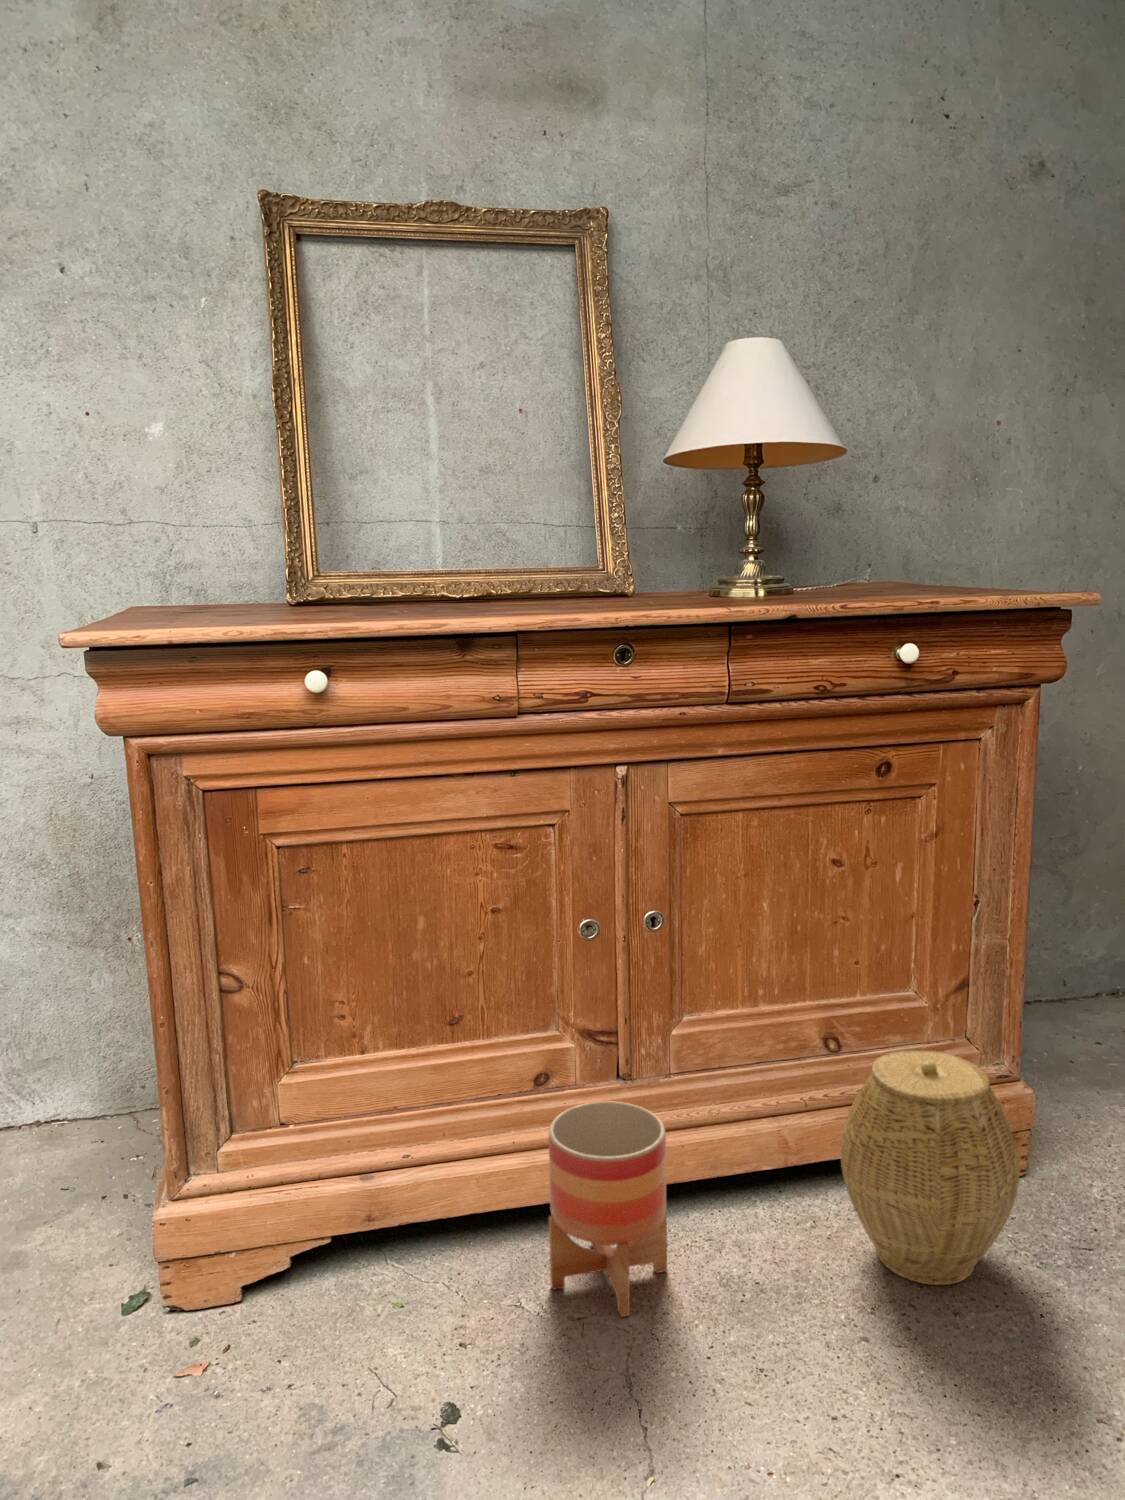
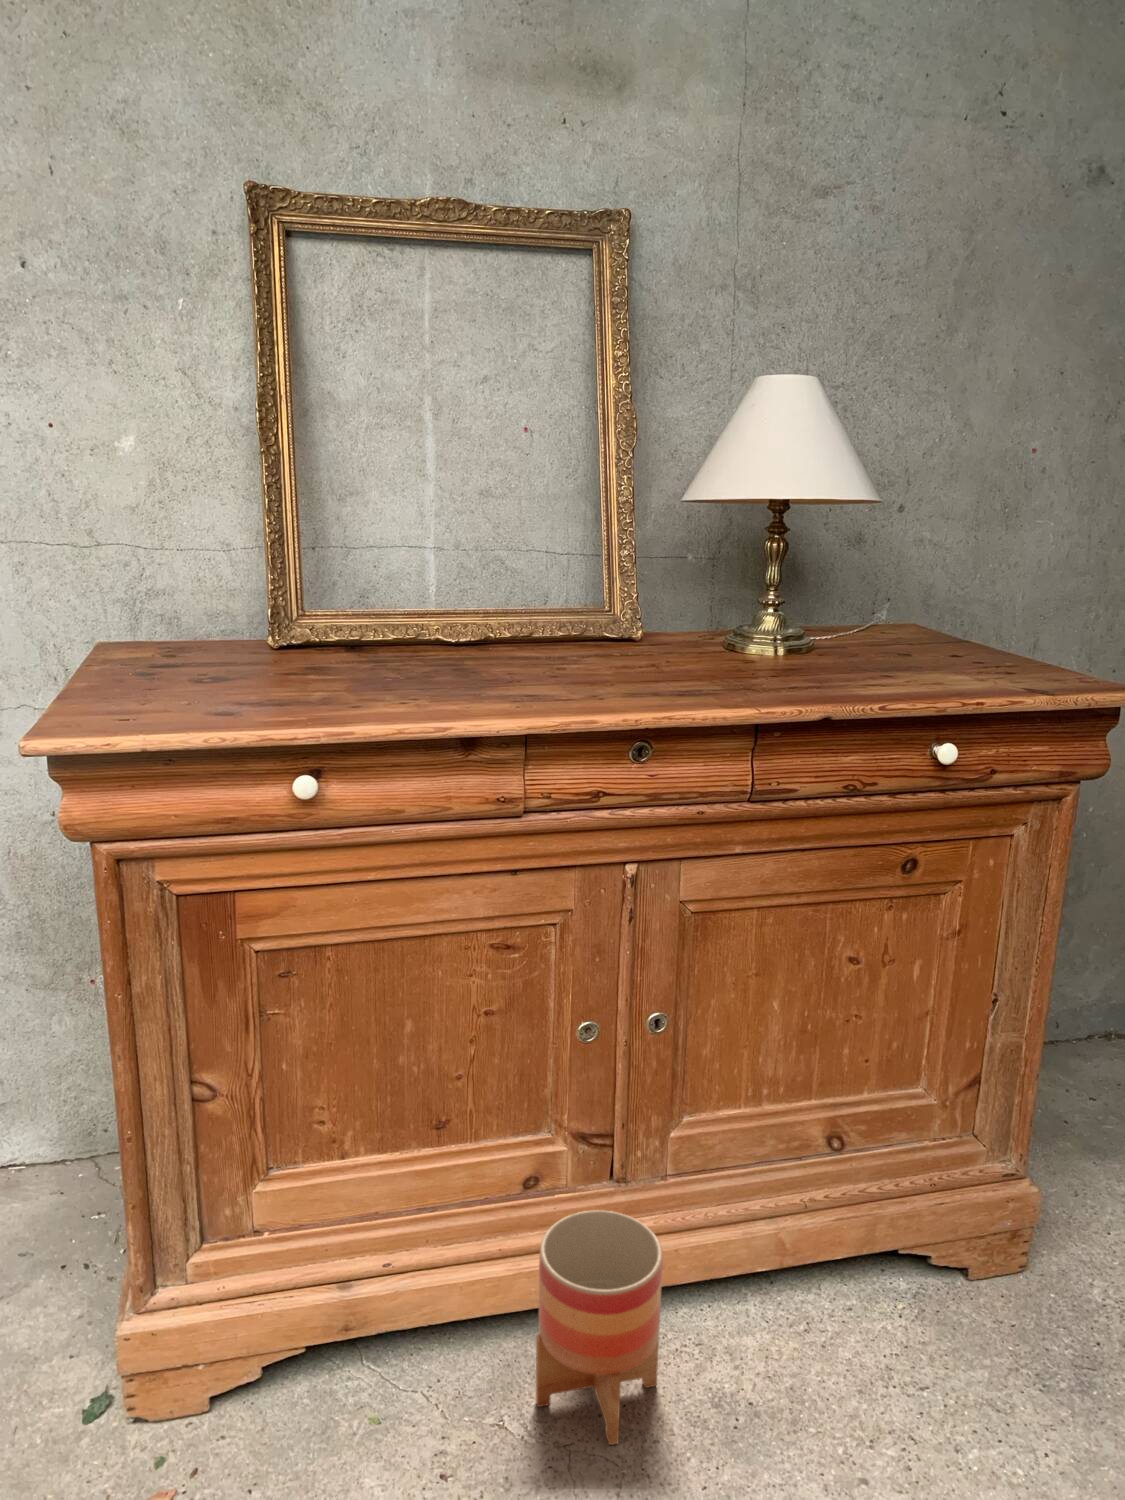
woven basket: present [840,1051,1019,1285] -> none [842,1164,1027,1412]

